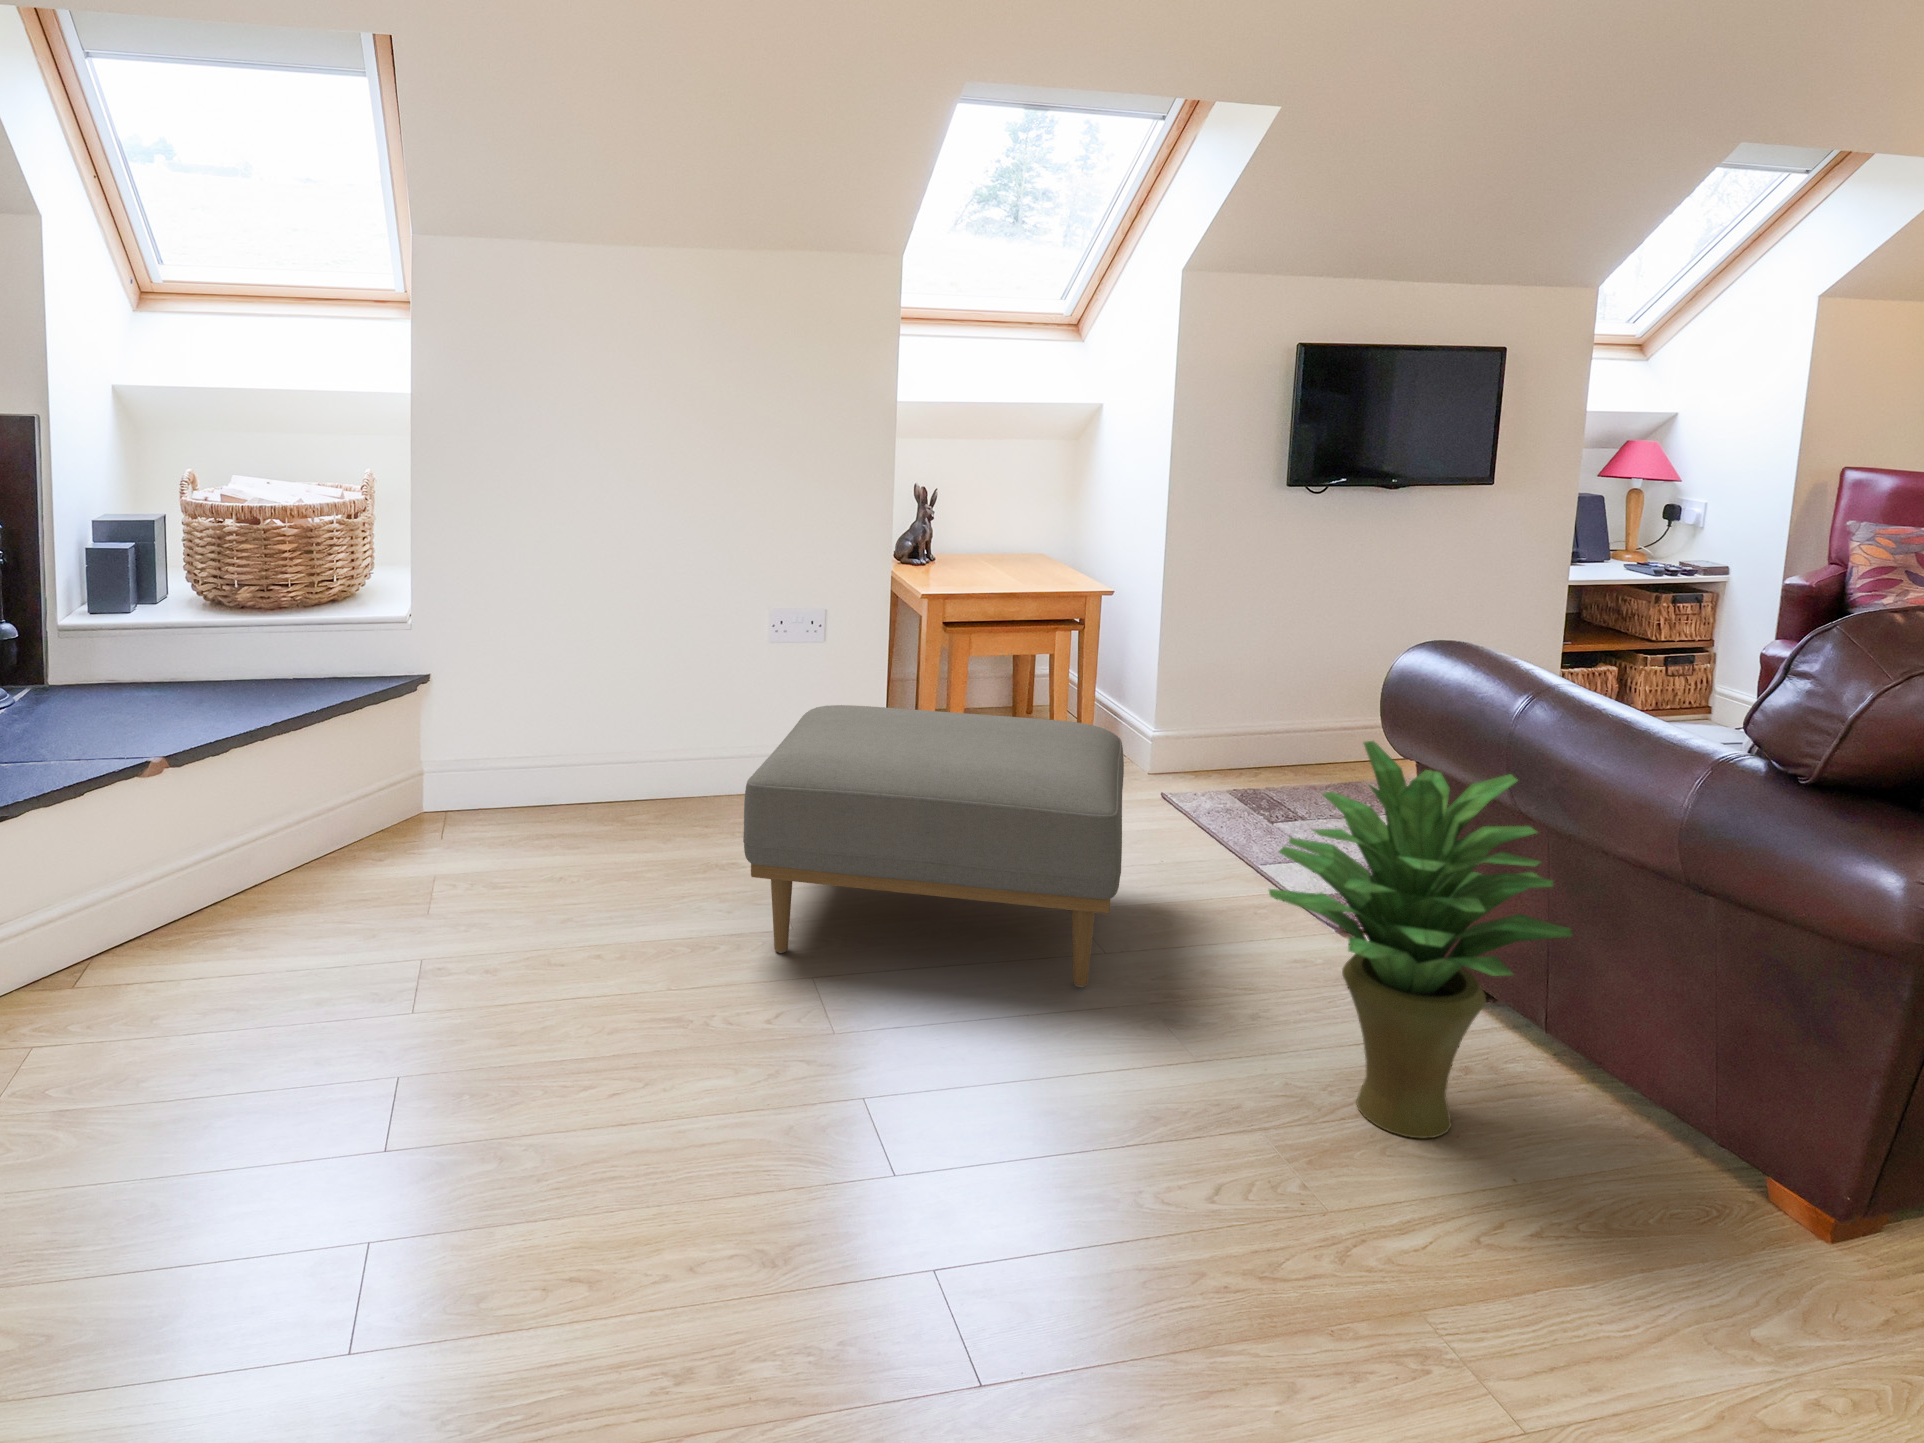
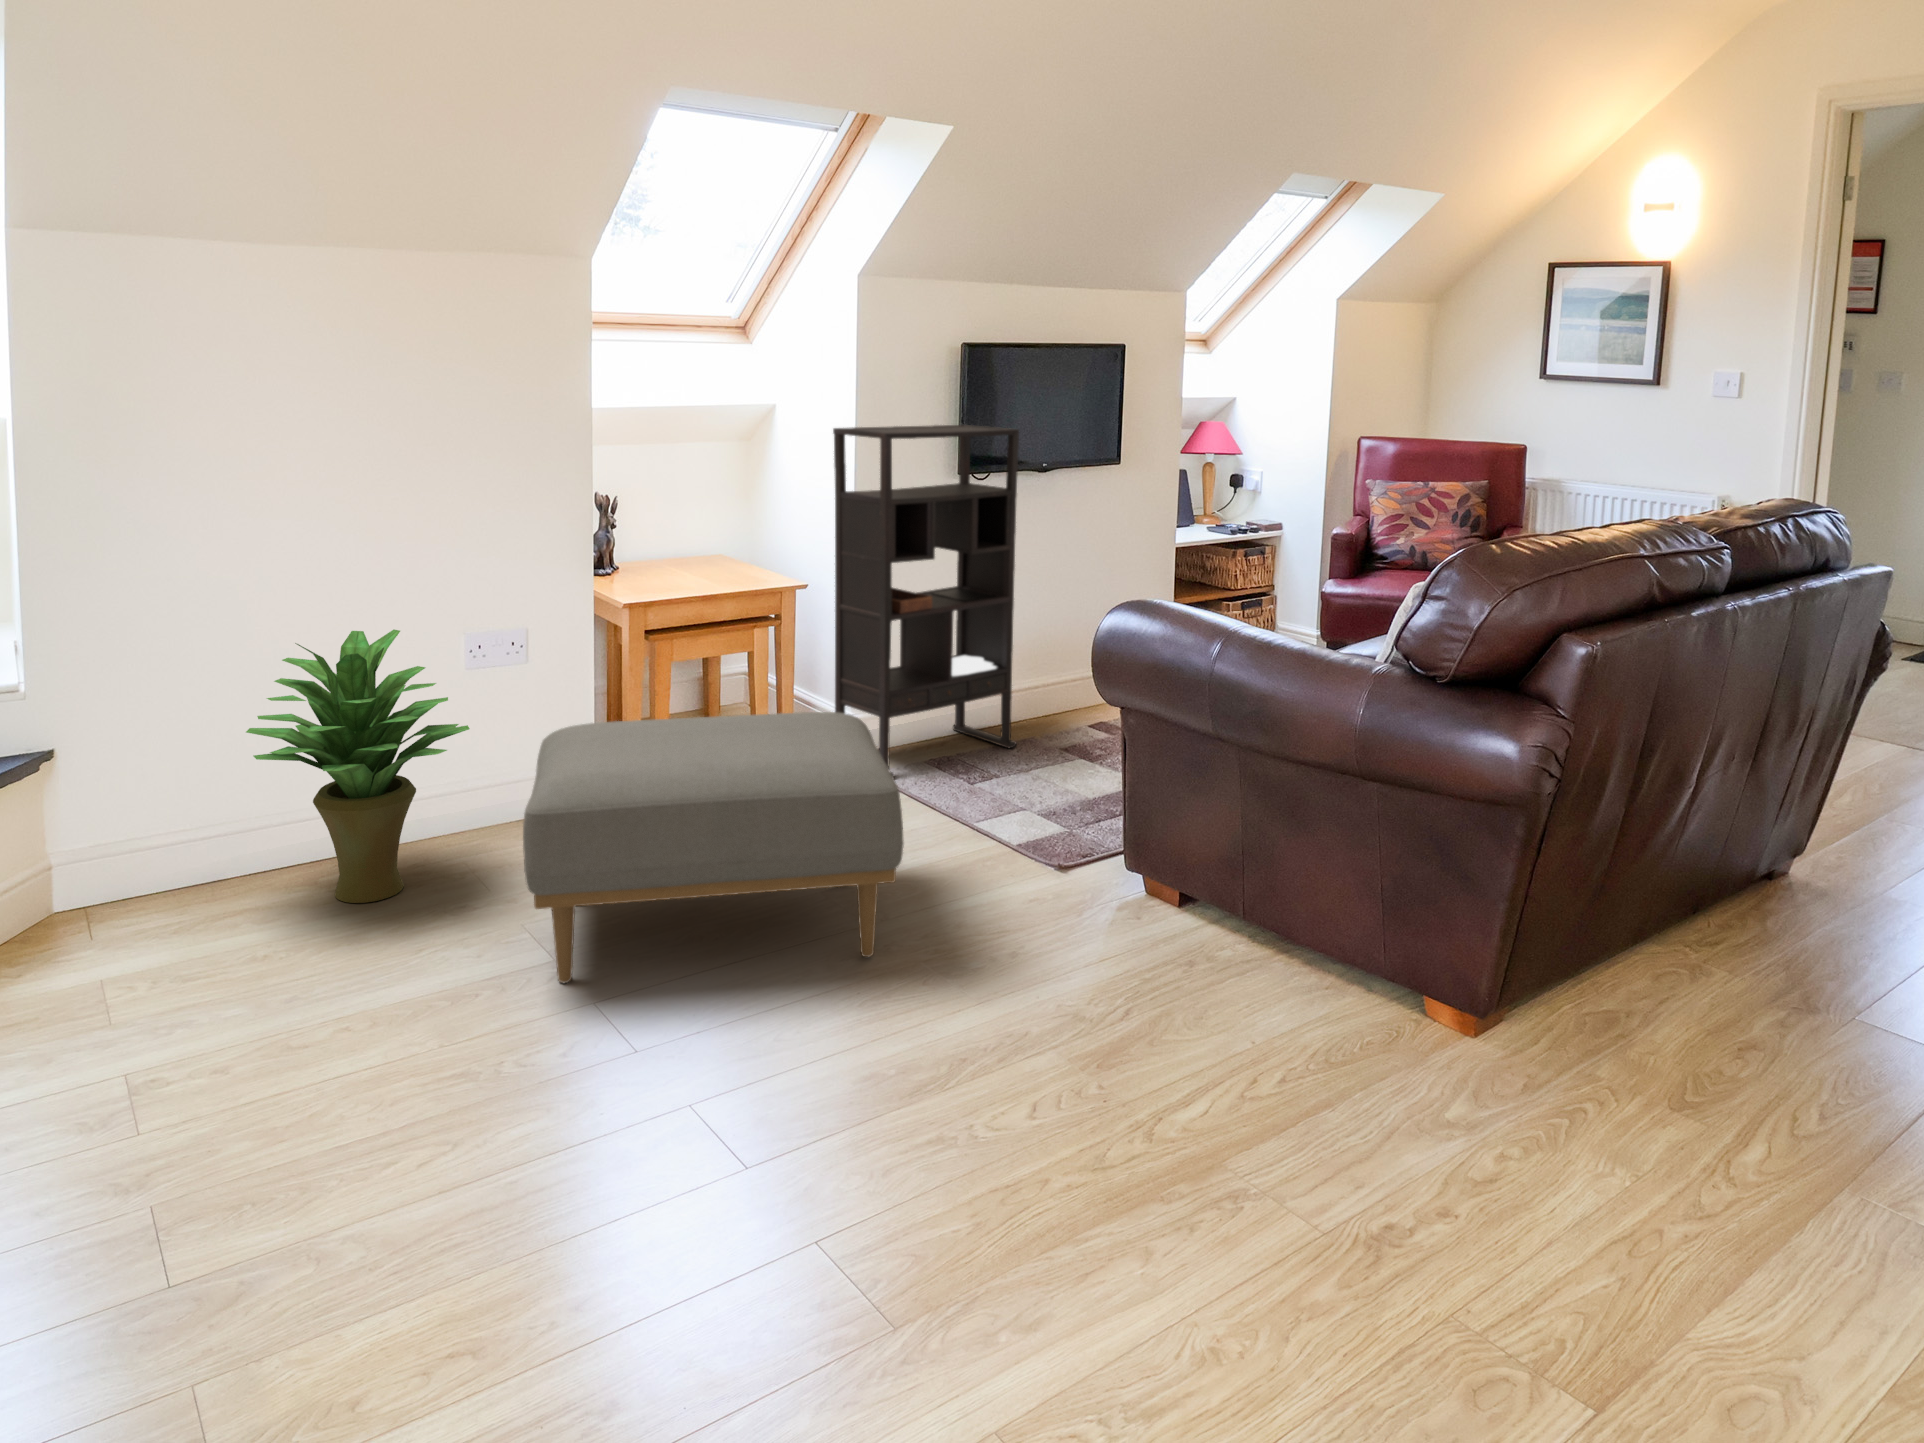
bookshelf: none [1129,432,1358,801] -> present [833,425,1019,777]
potted plant: present [1269,741,1573,1138] -> present [246,630,470,903]

